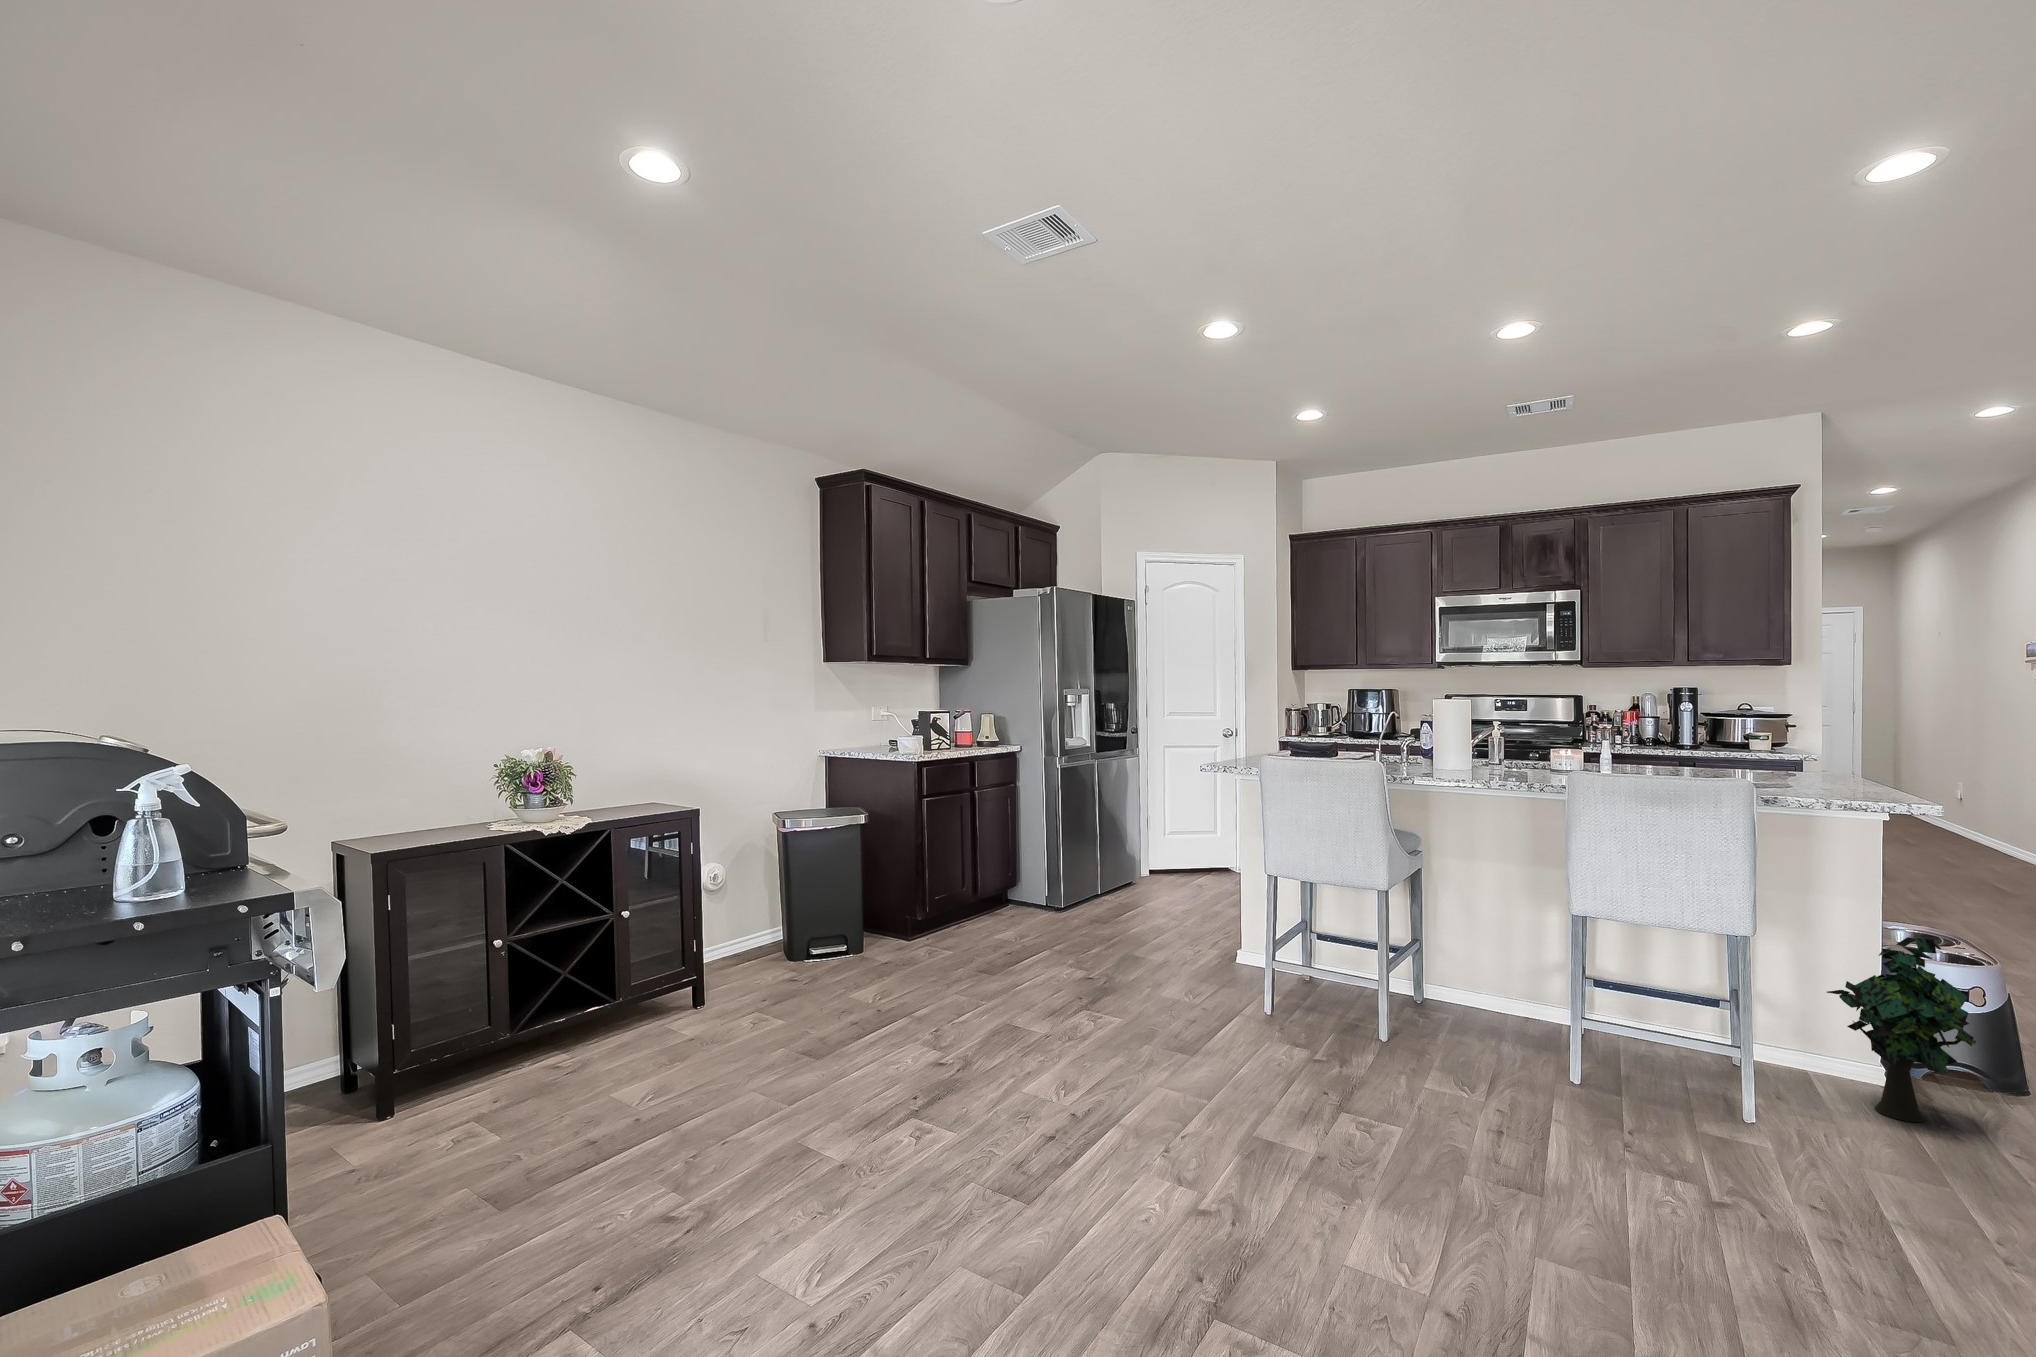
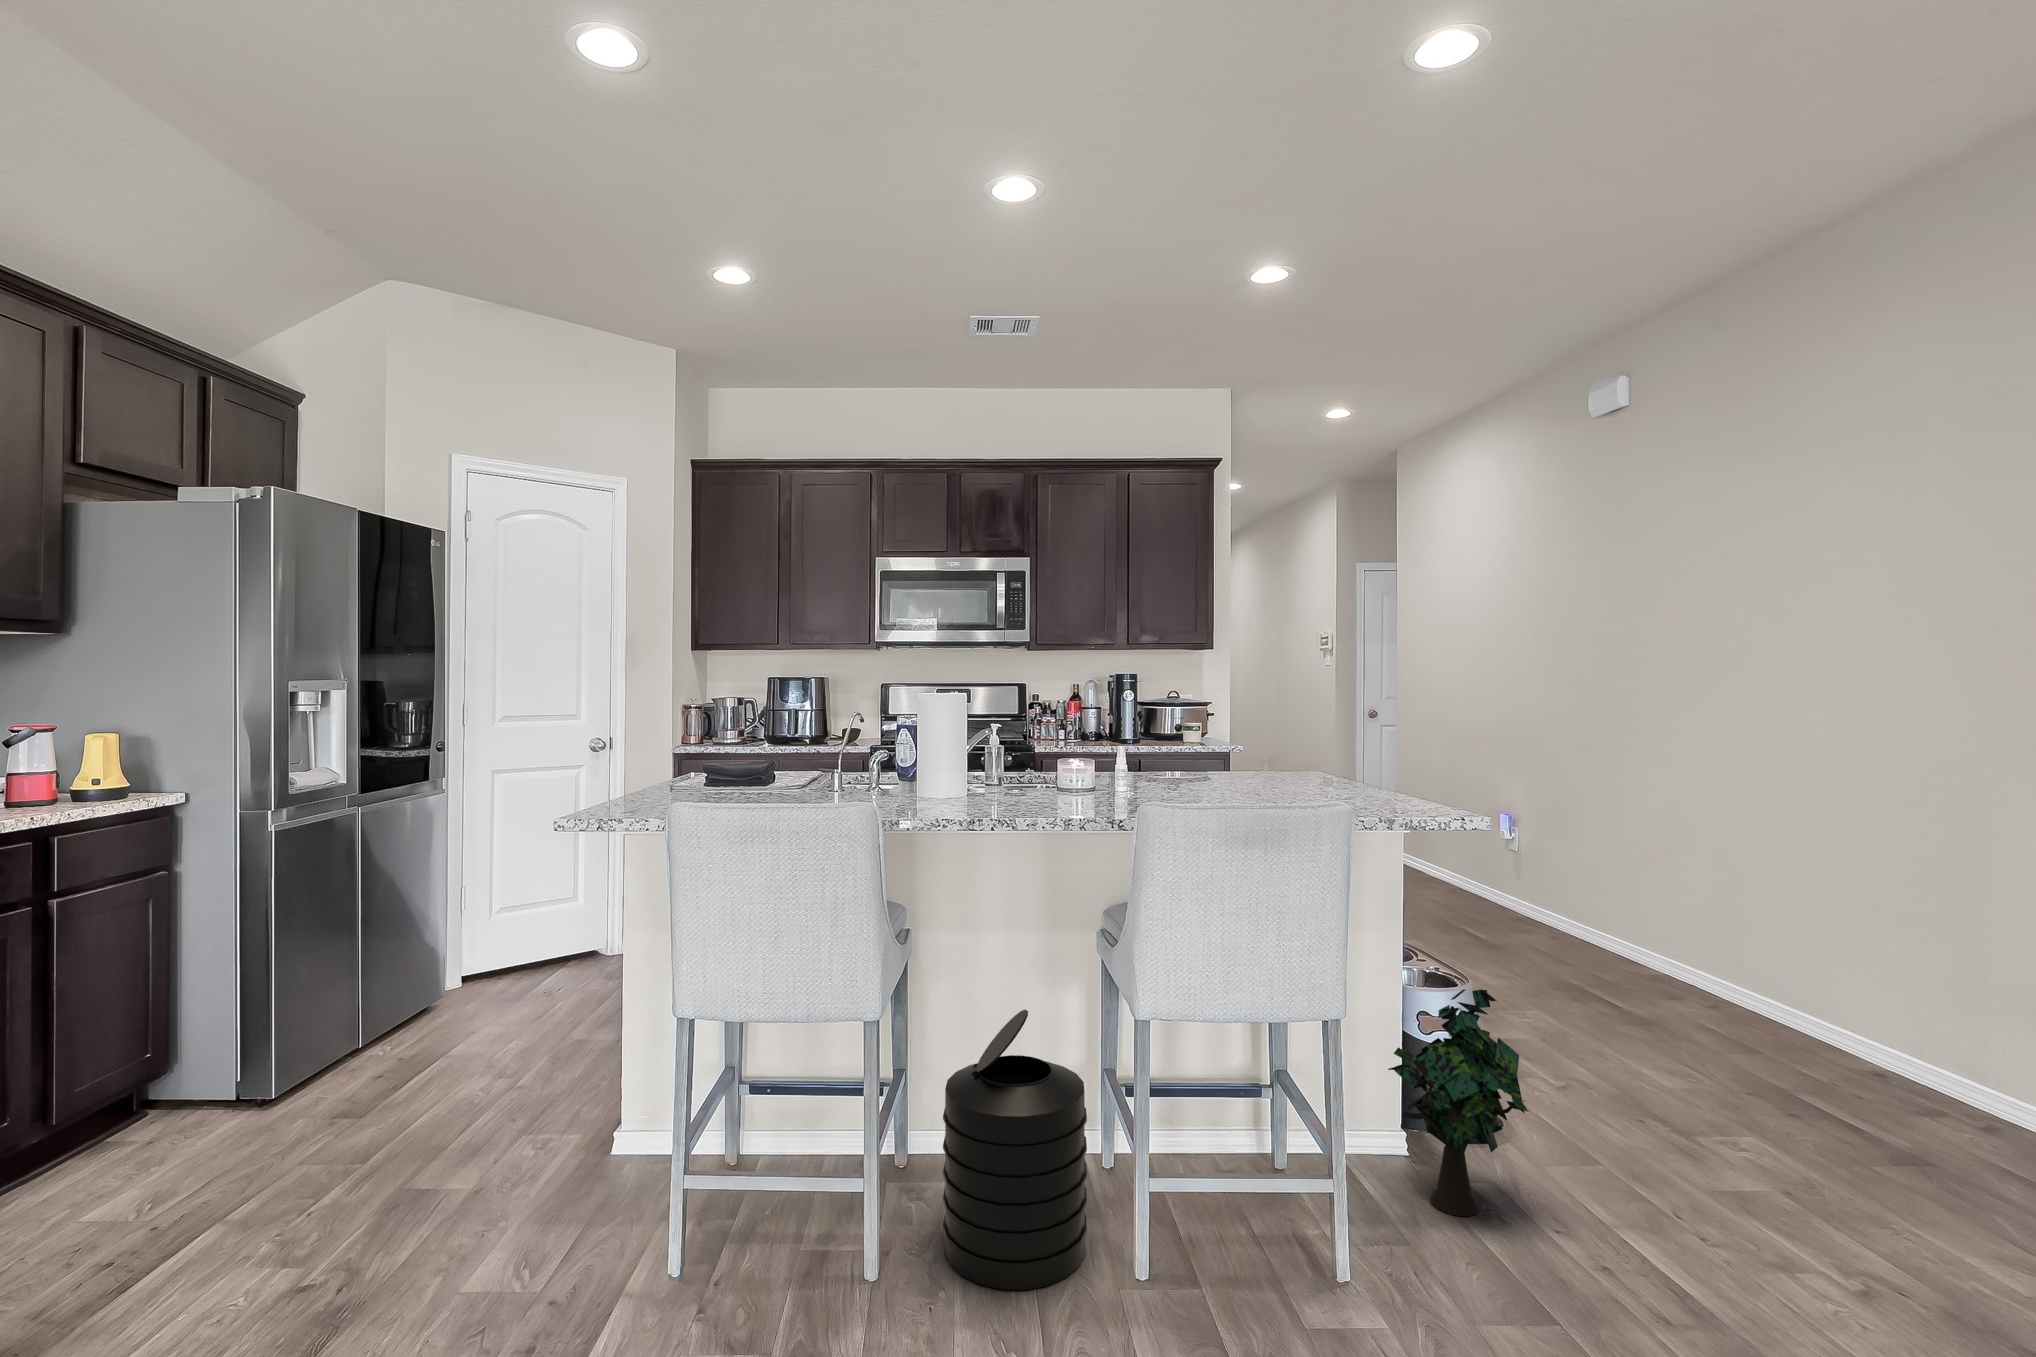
trash can: none [1433,897,1538,1068] -> present [943,1010,1087,1290]

